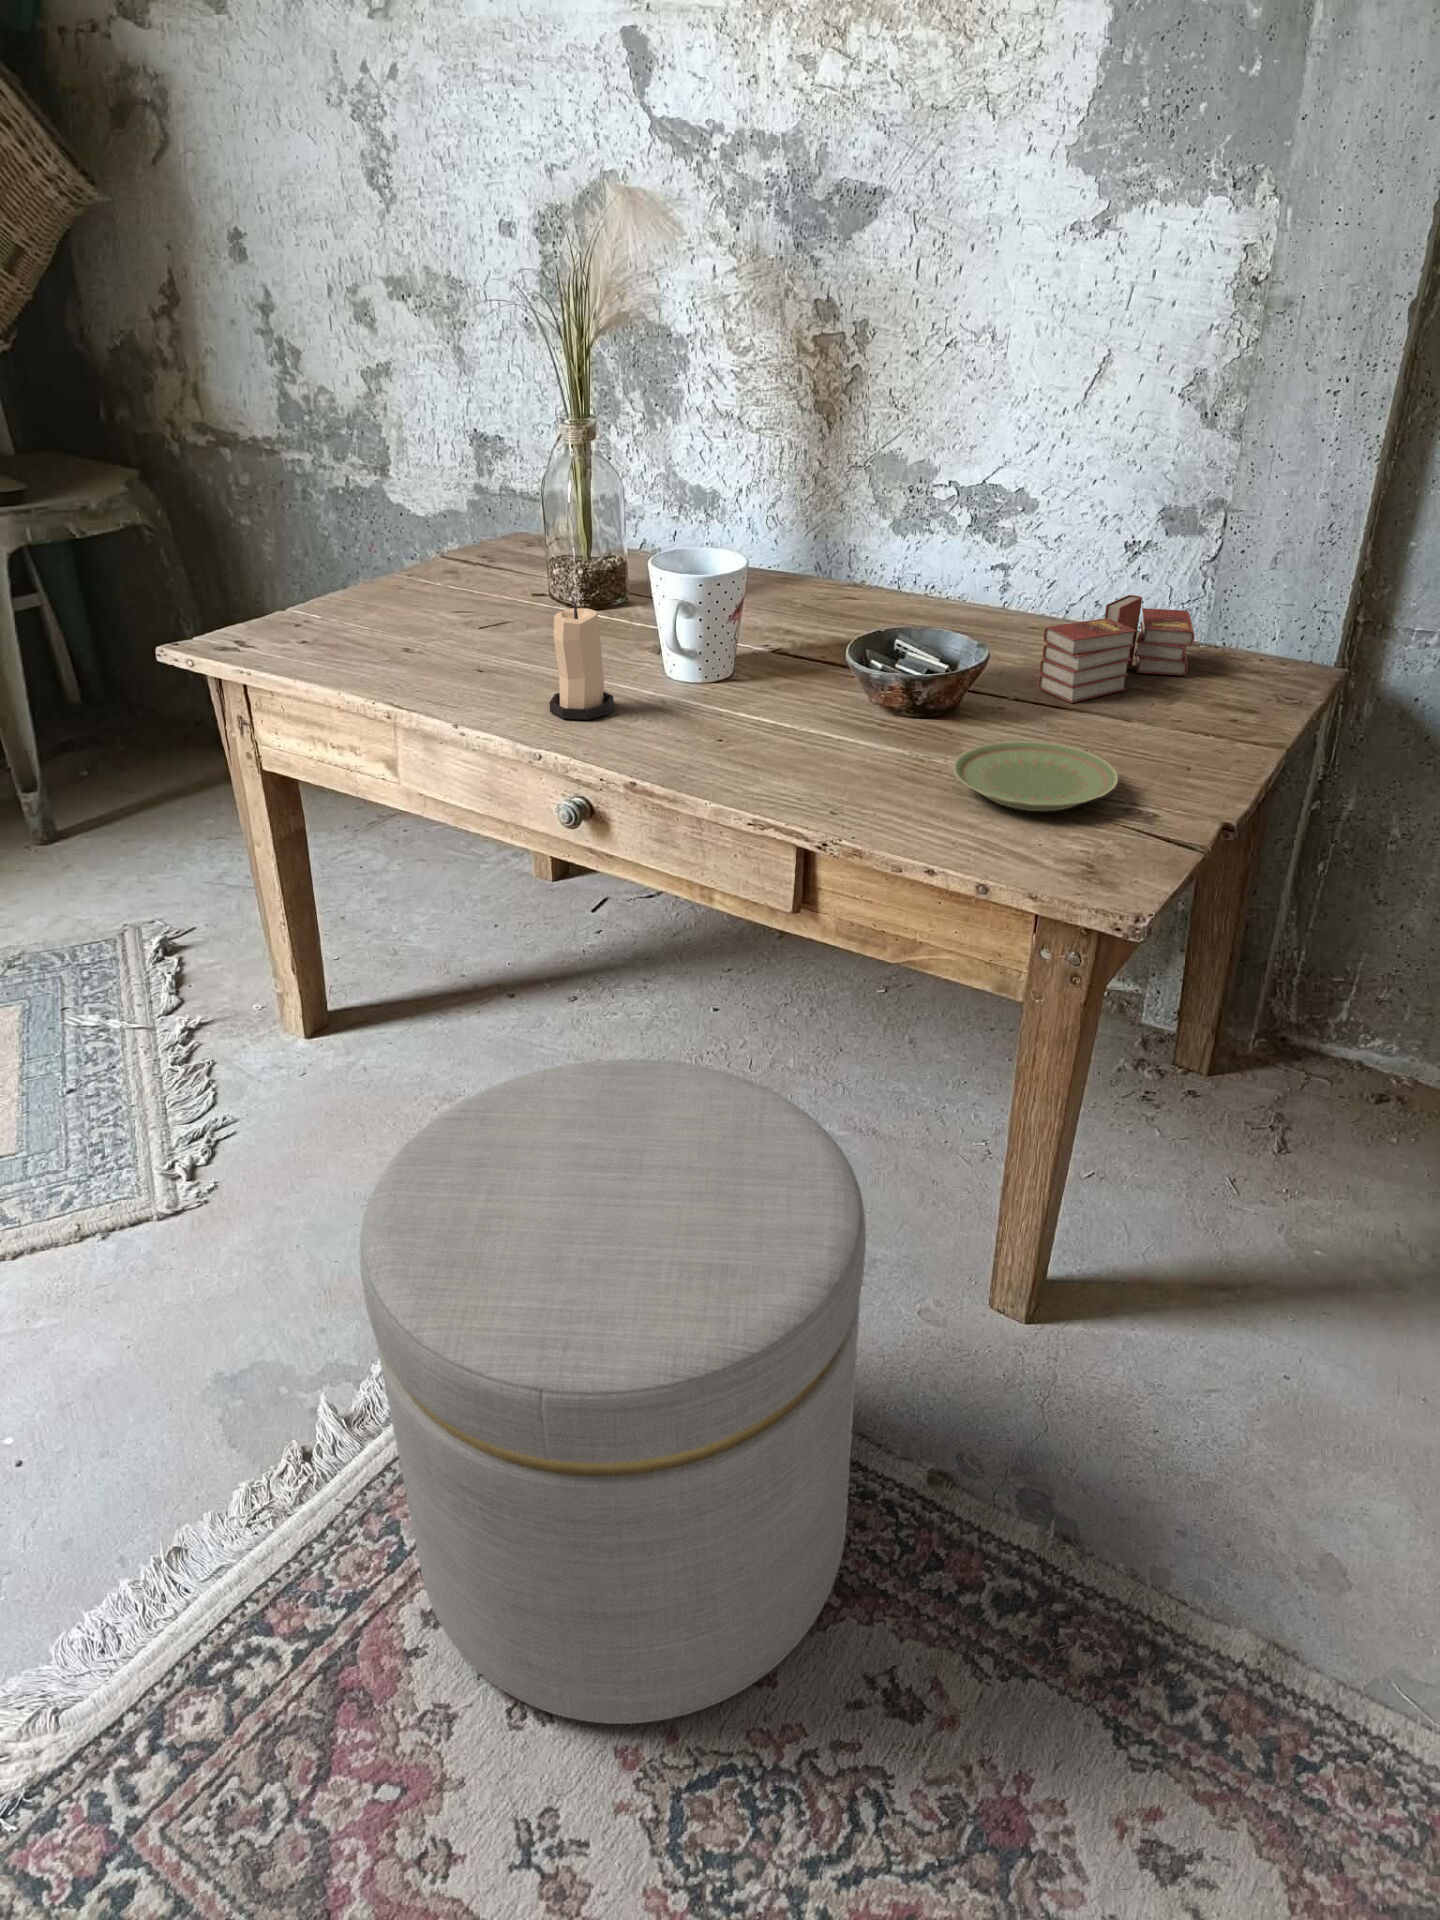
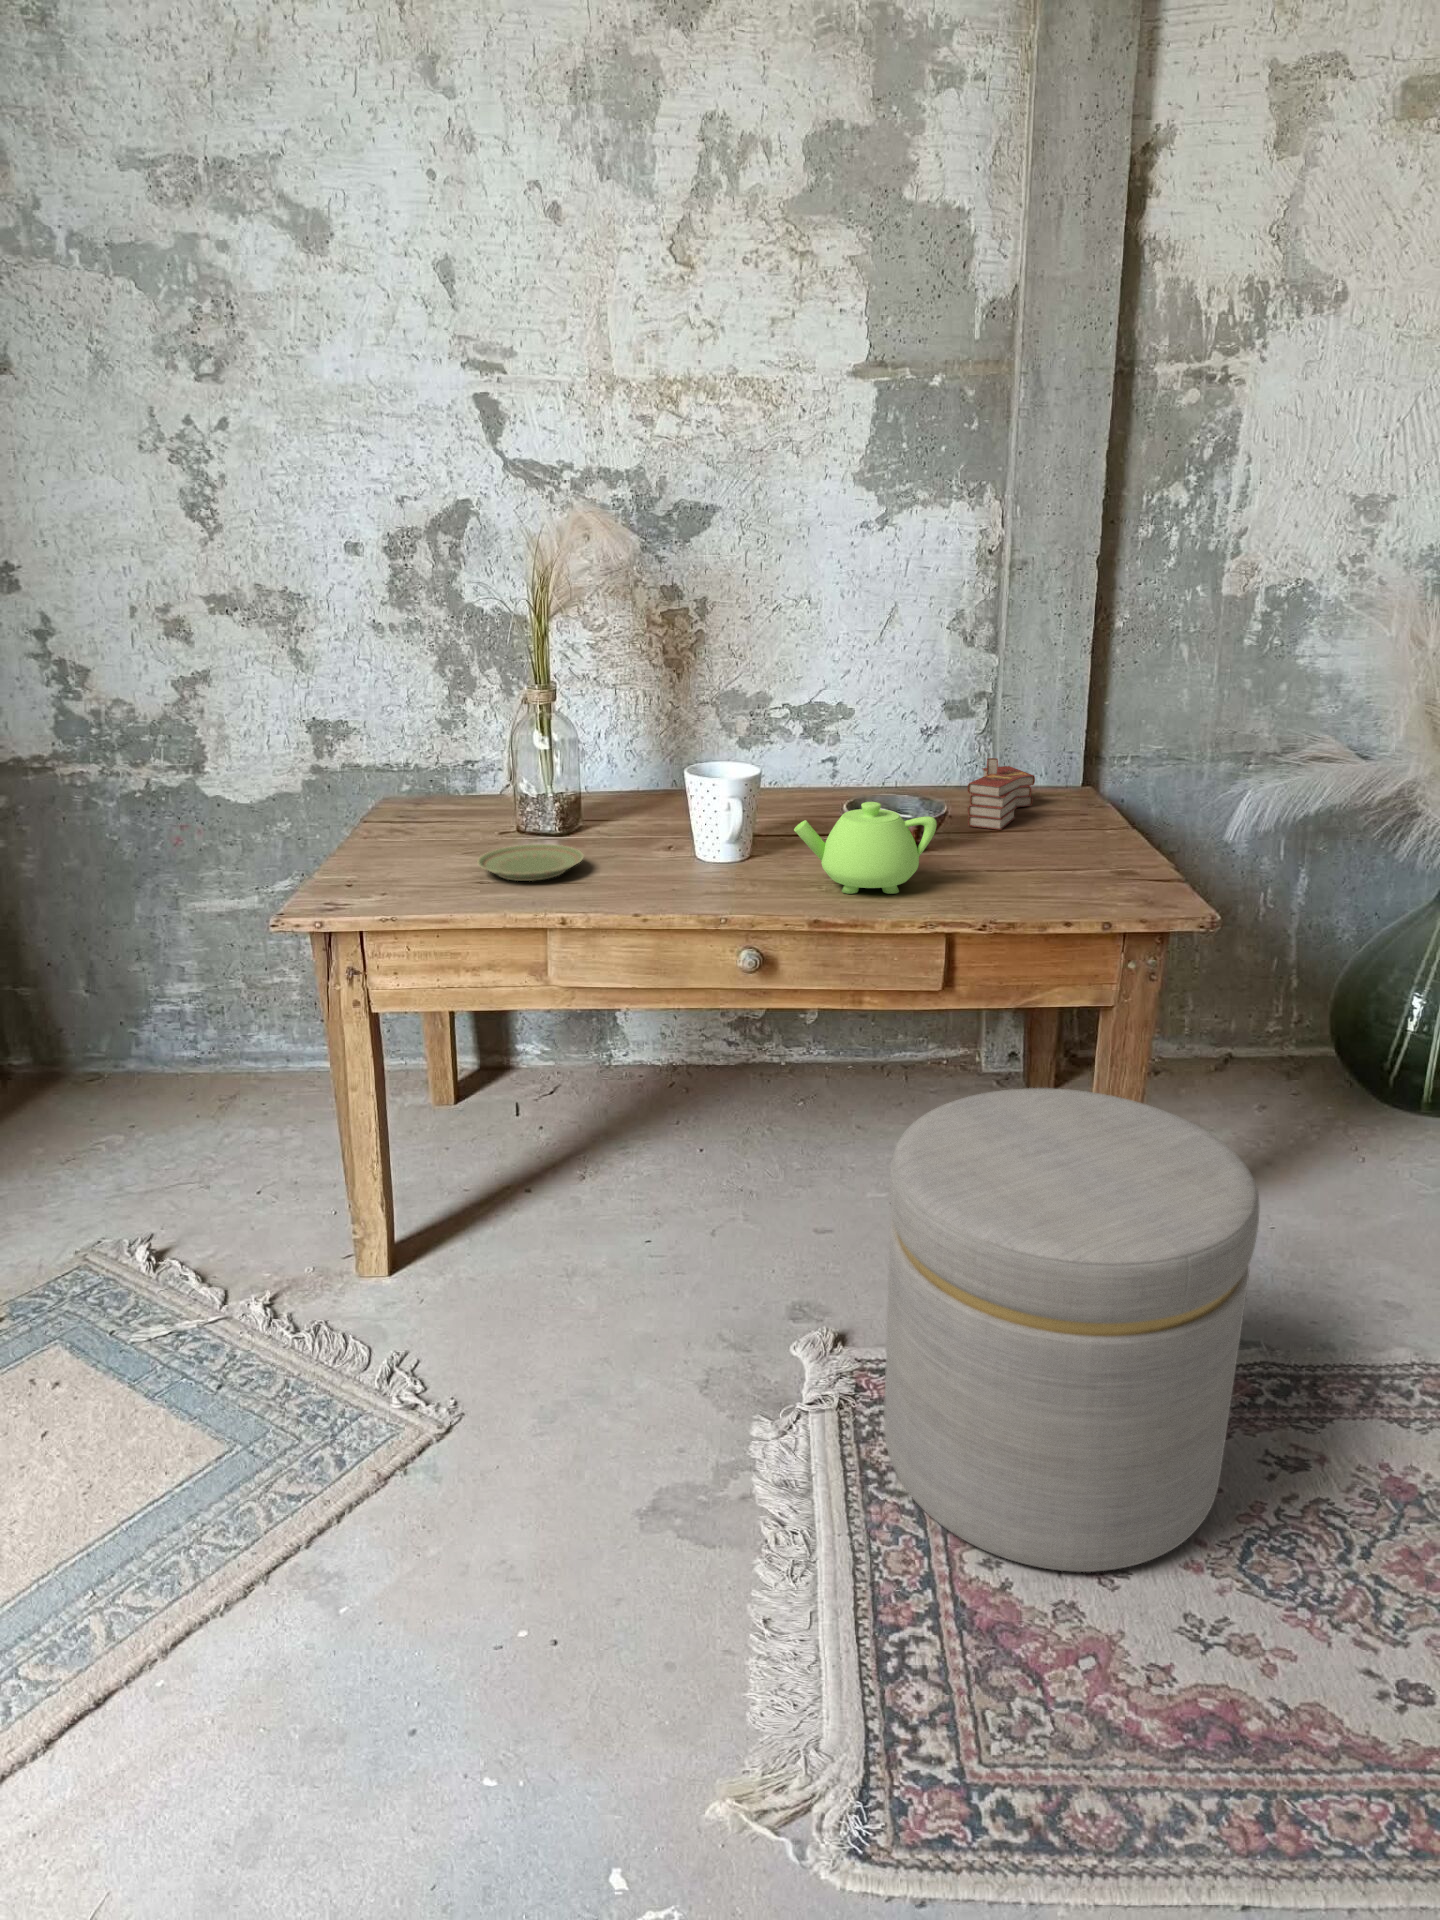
candle: present [549,603,614,720] -> none [694,805,745,895]
teapot: none [661,631,826,764] -> present [794,802,937,894]
plate: present [953,741,1118,811] -> present [477,844,584,881]

